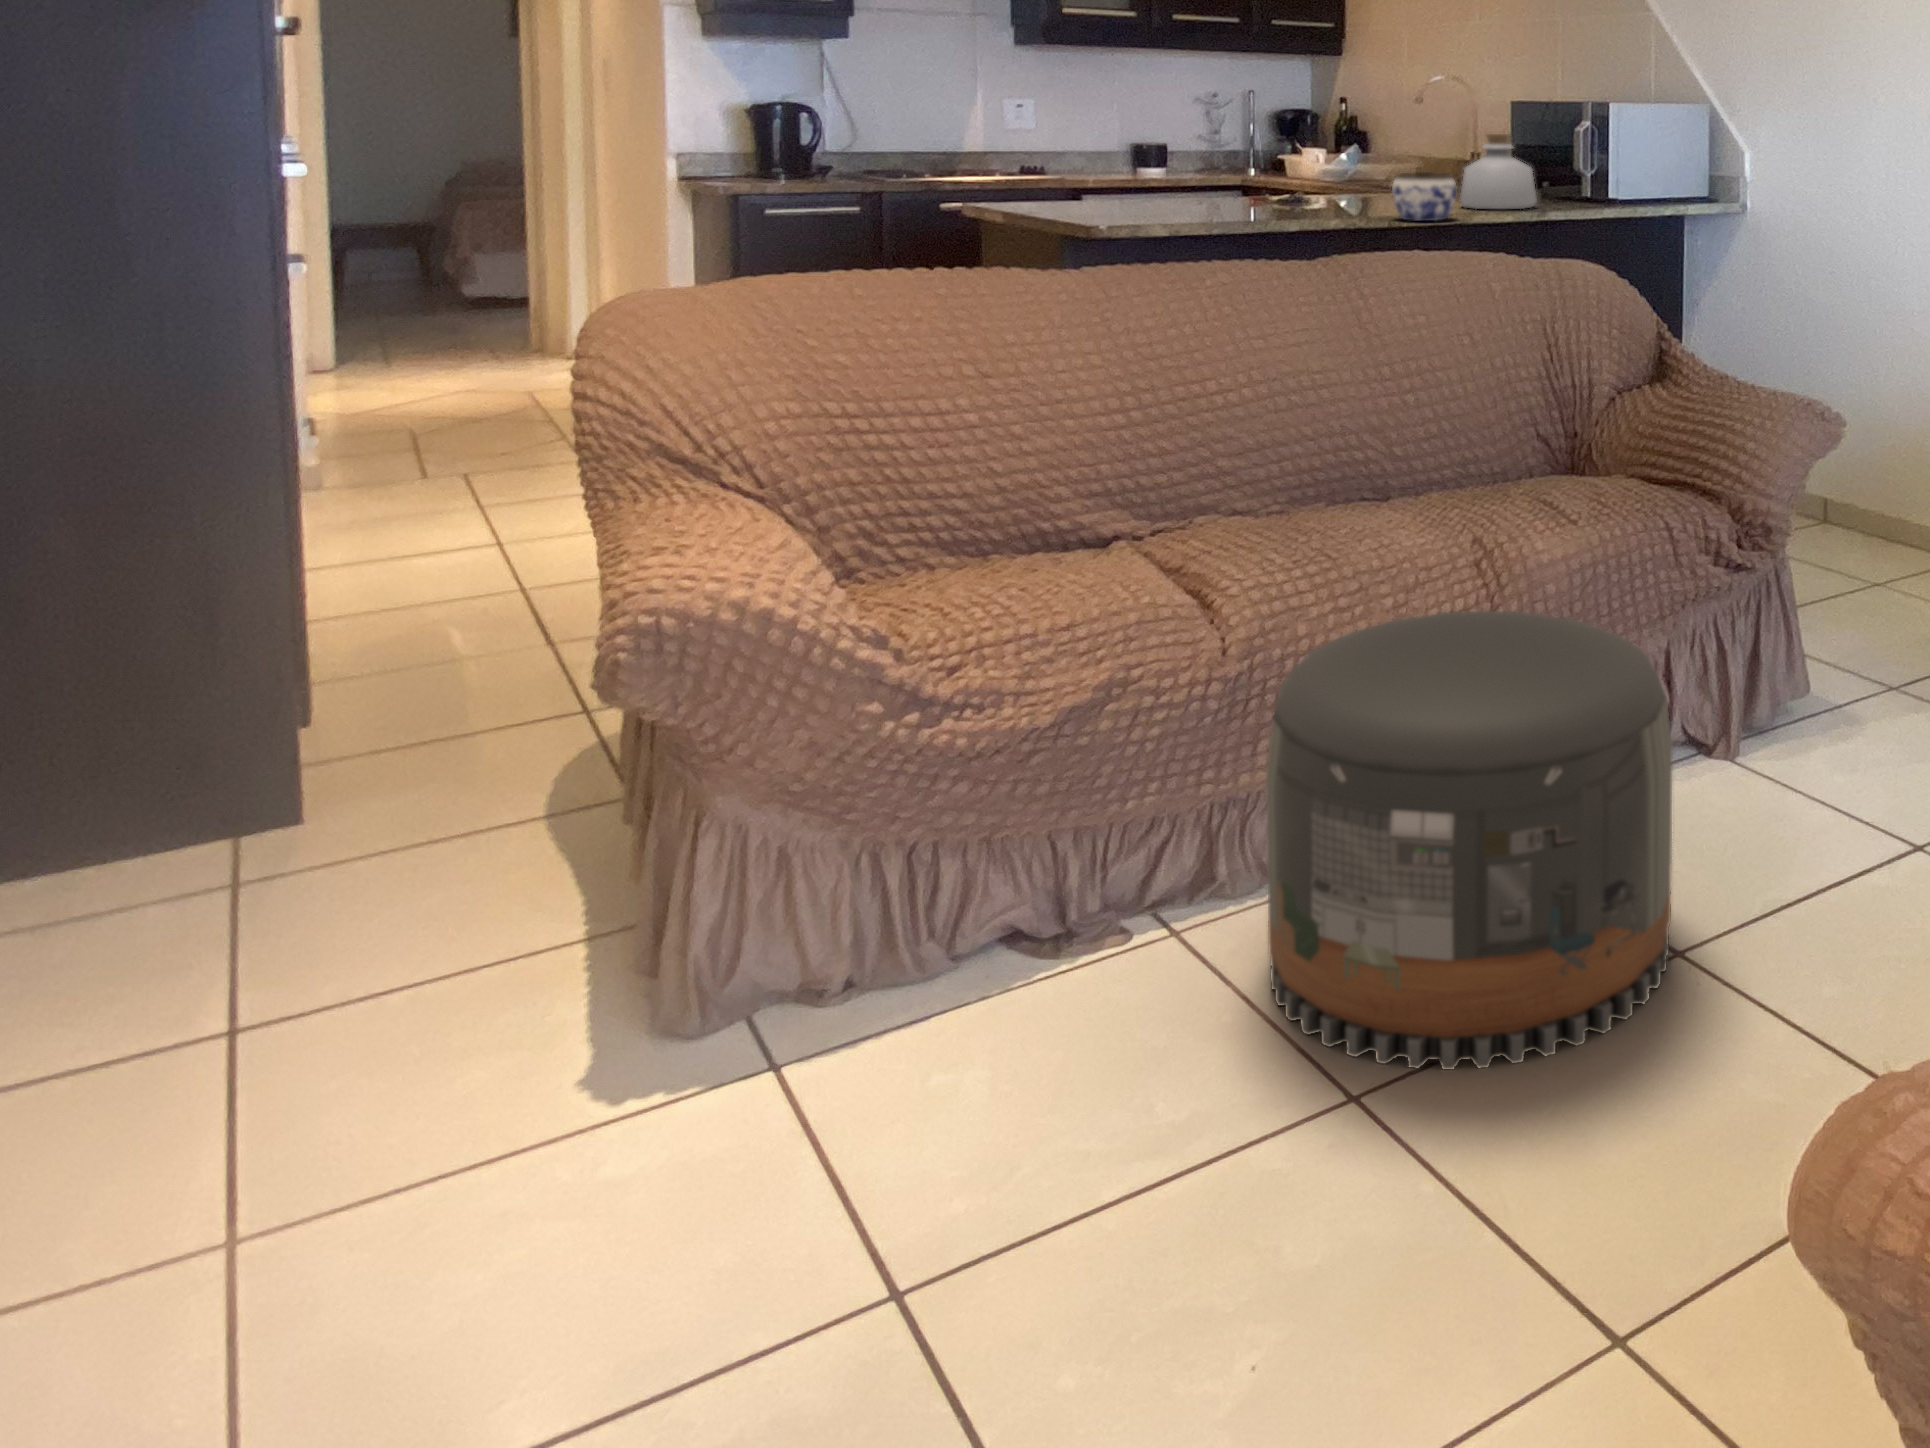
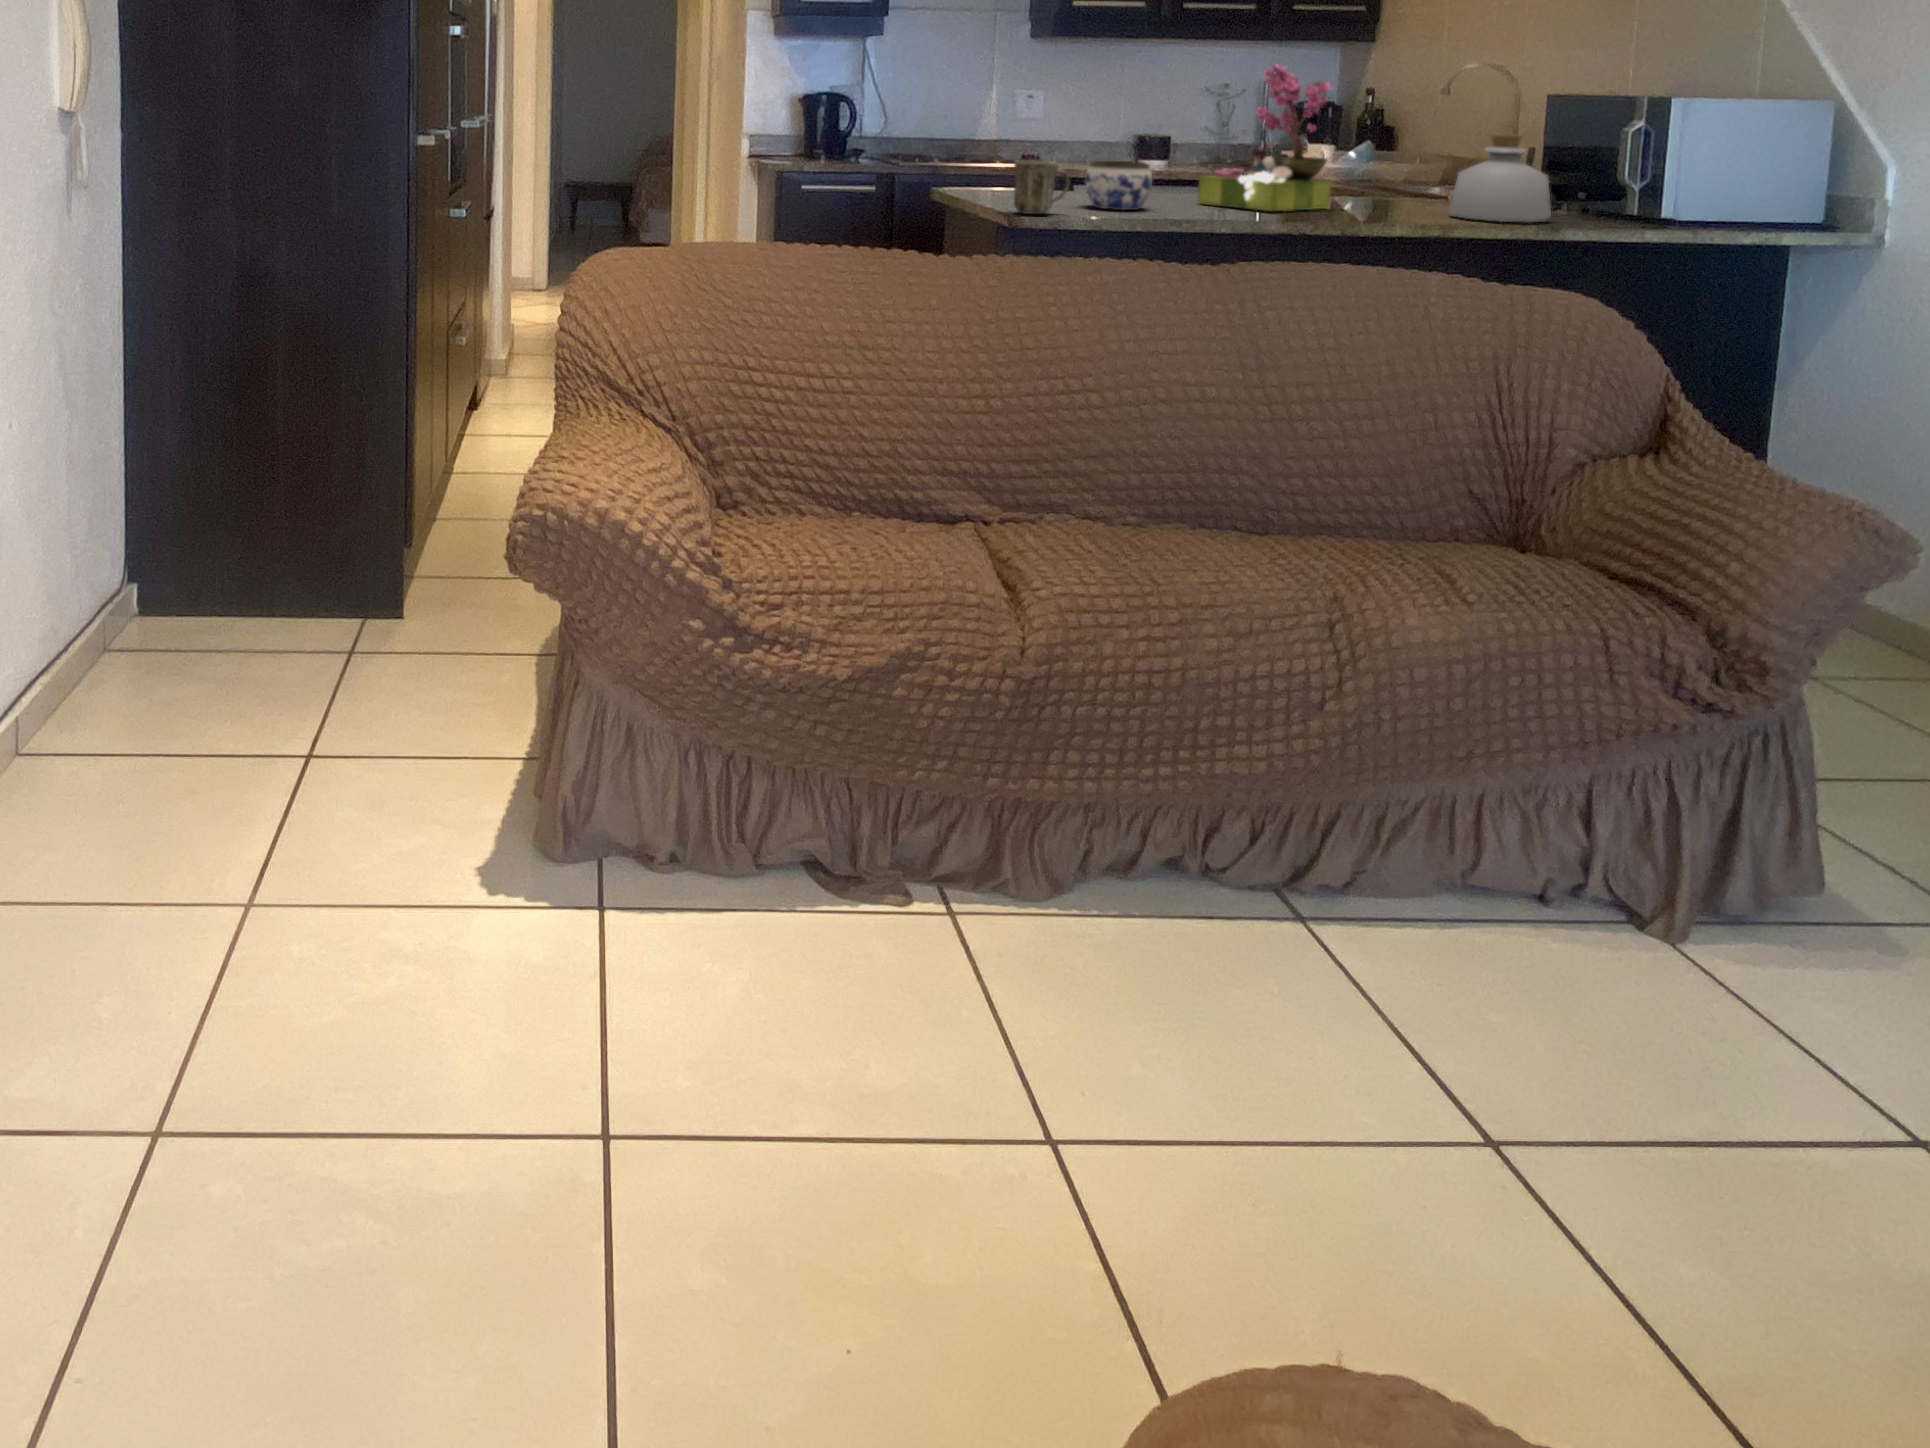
flower arrangement: none [1242,69,1361,212] -> present [1198,65,1331,211]
mug: none [1066,172,1126,229] -> present [1014,160,1070,214]
jar: present [1392,172,1457,221] -> present [1085,161,1152,210]
pouf: present [1266,610,1673,1070] -> none [1018,670,1532,1240]

